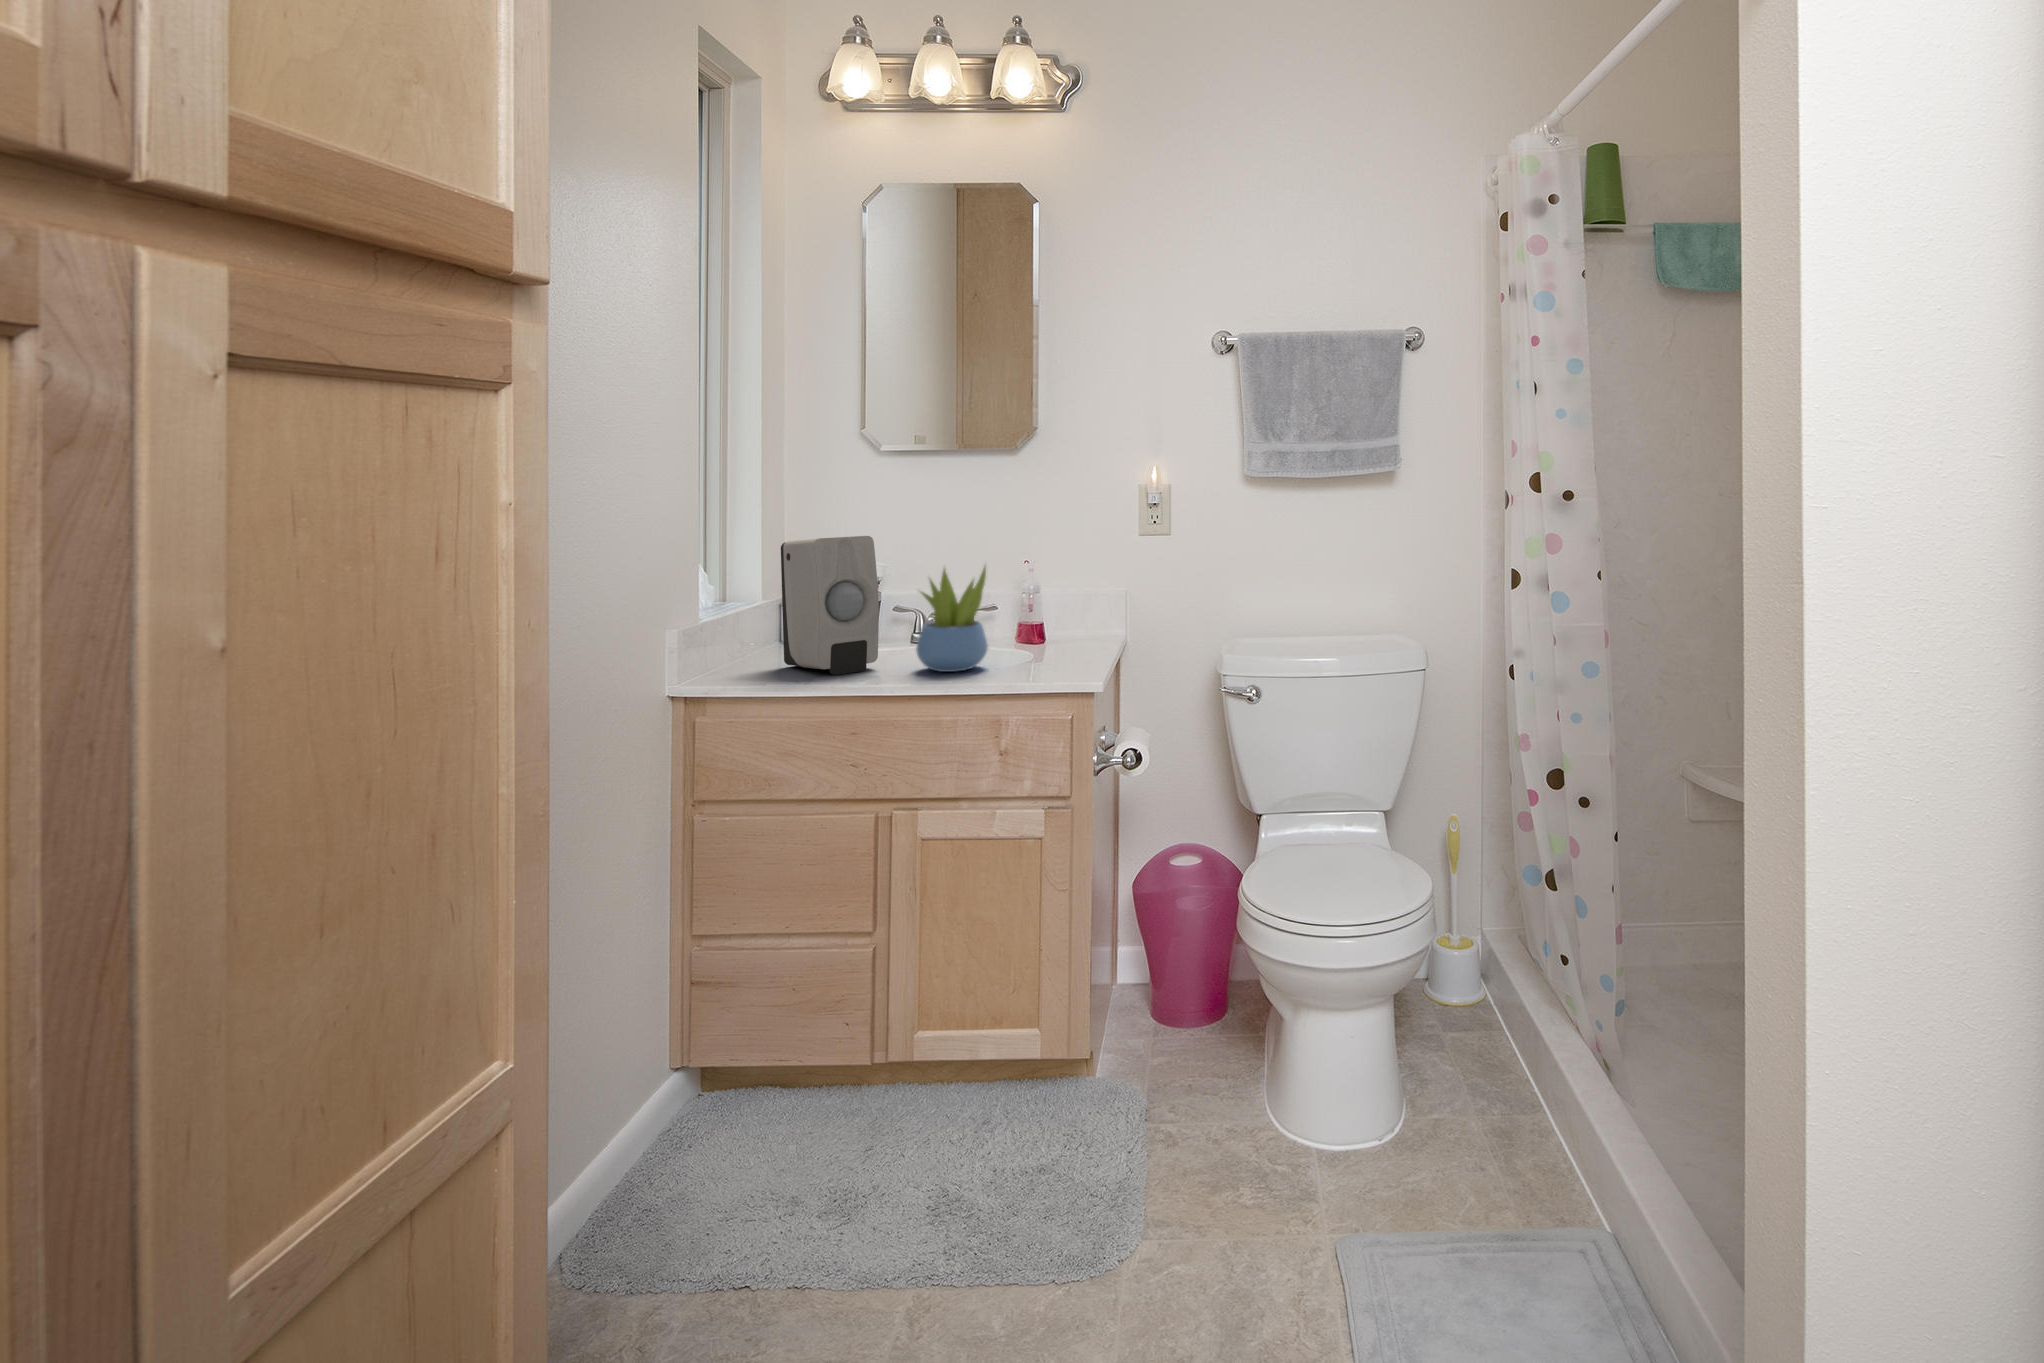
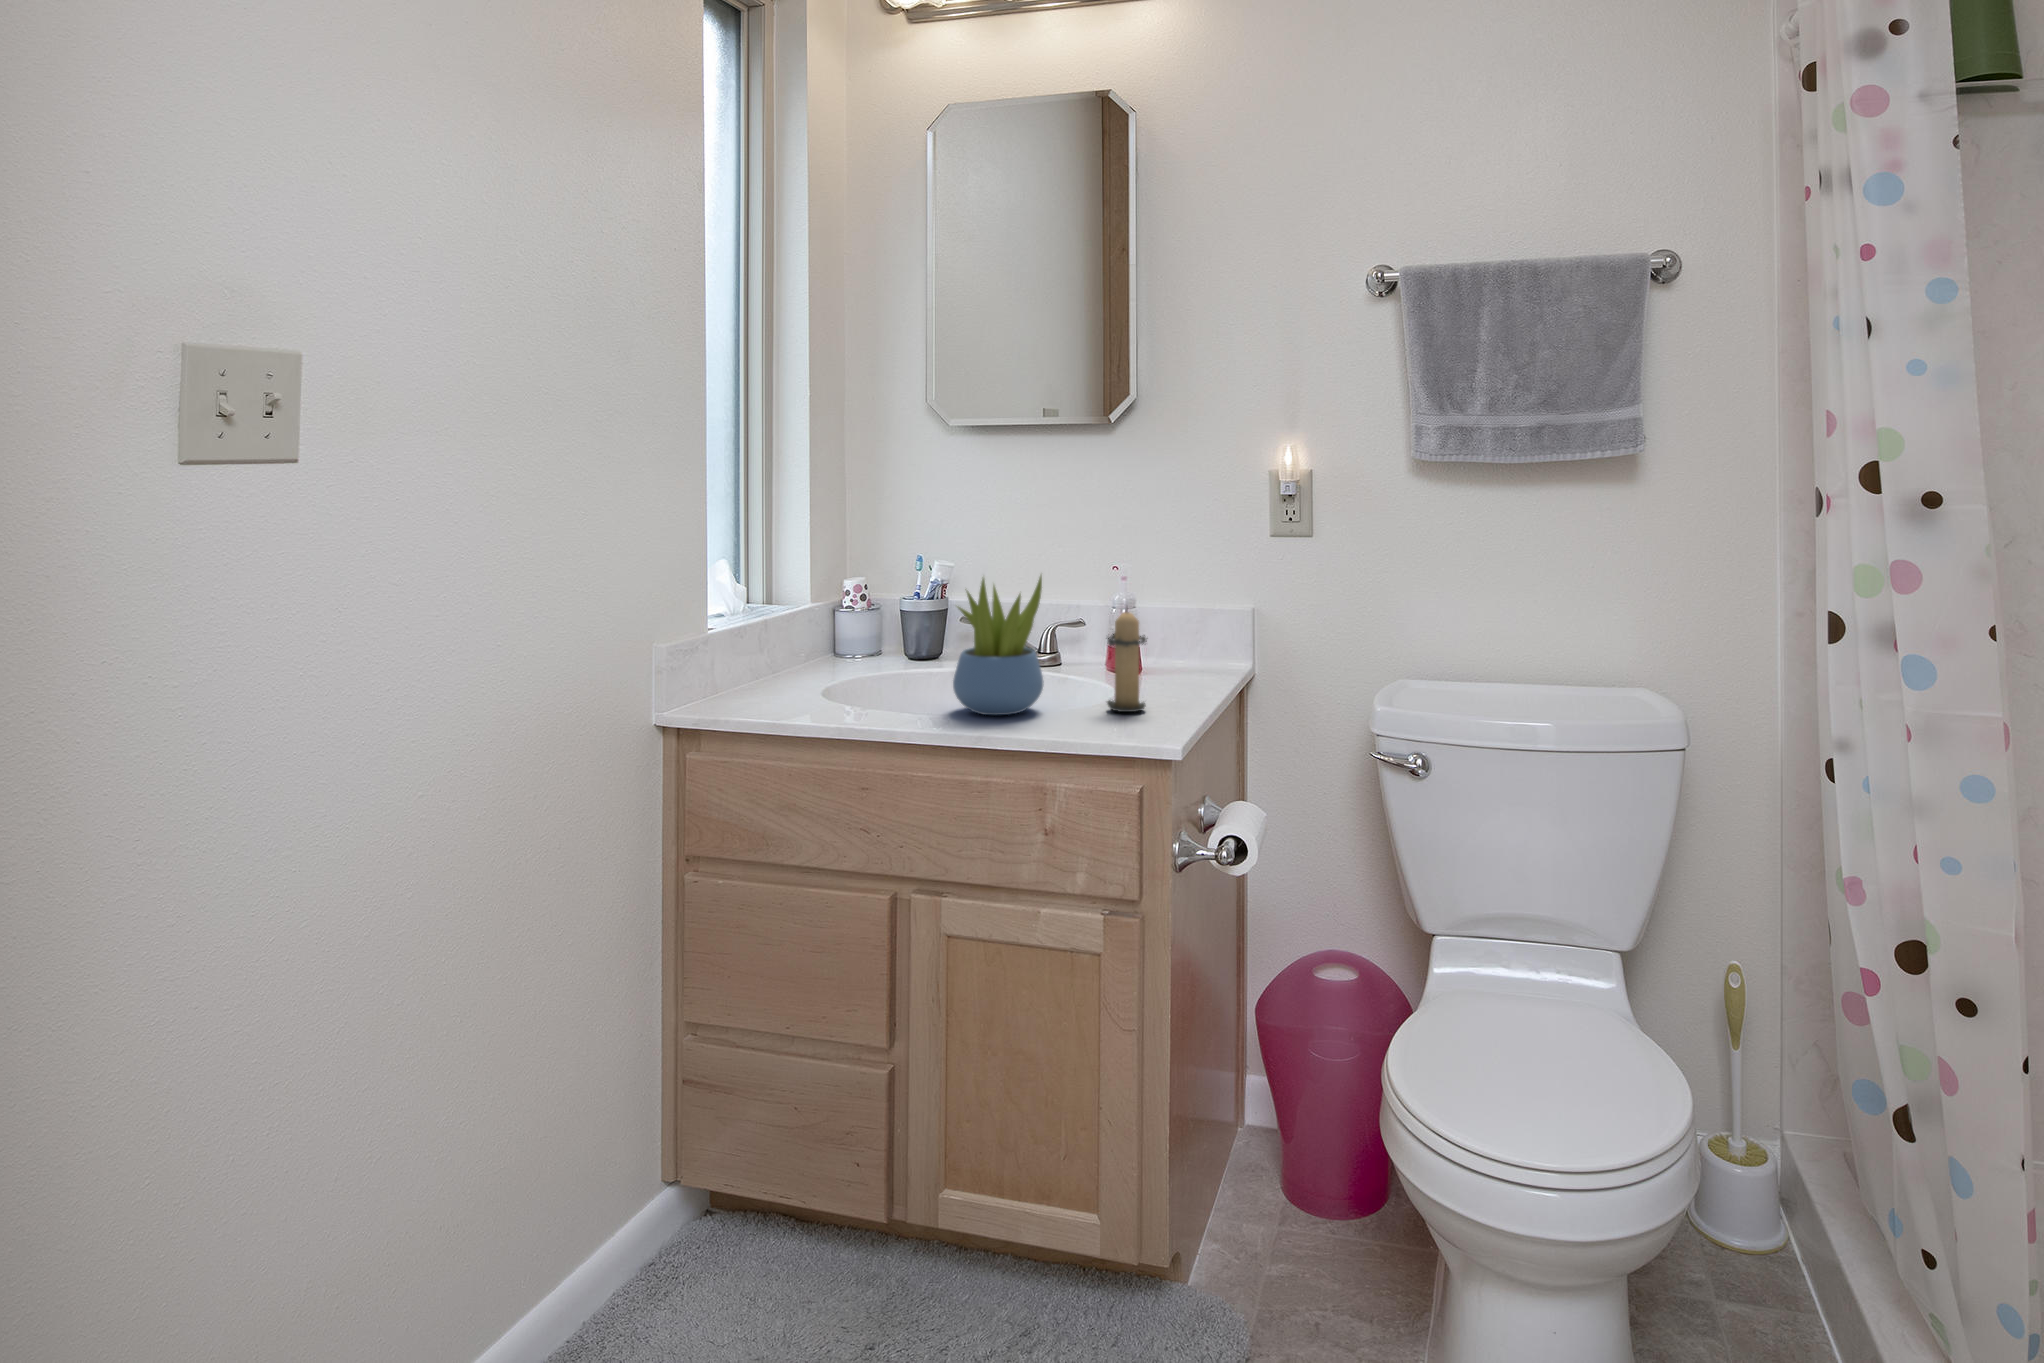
soap dispenser: present [781,536,879,675] -> none [807,534,912,709]
candle: none [1031,584,1070,665] -> present [1107,611,1147,712]

